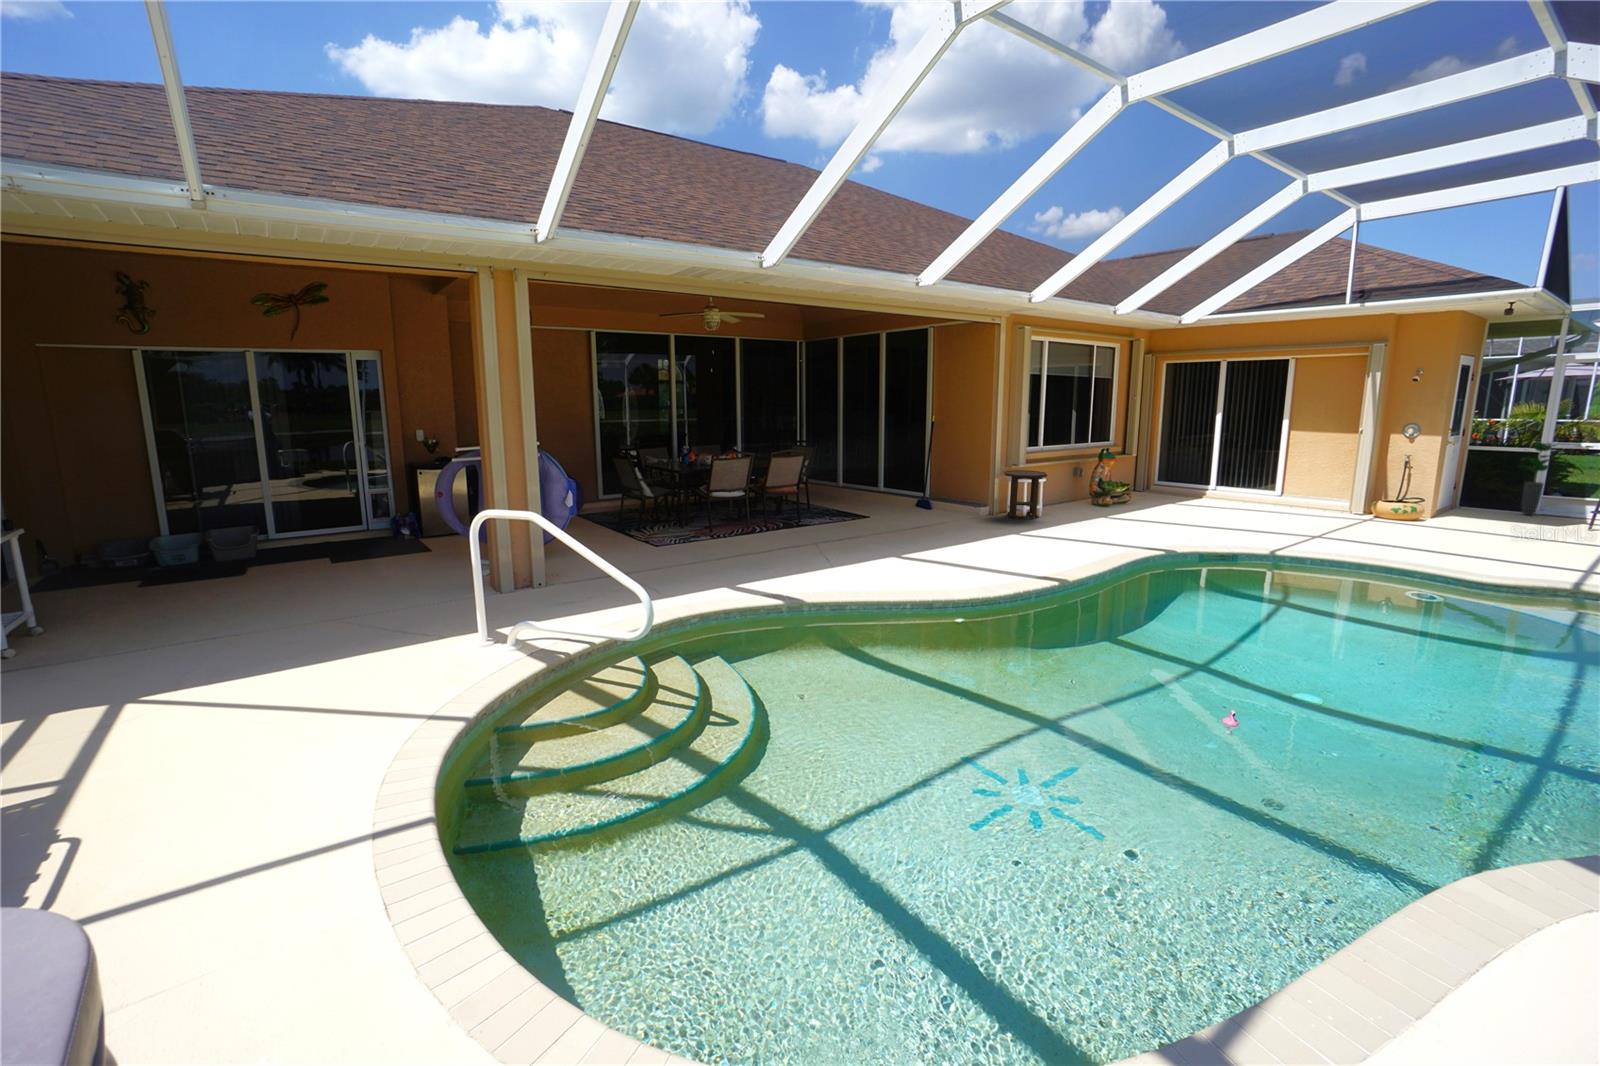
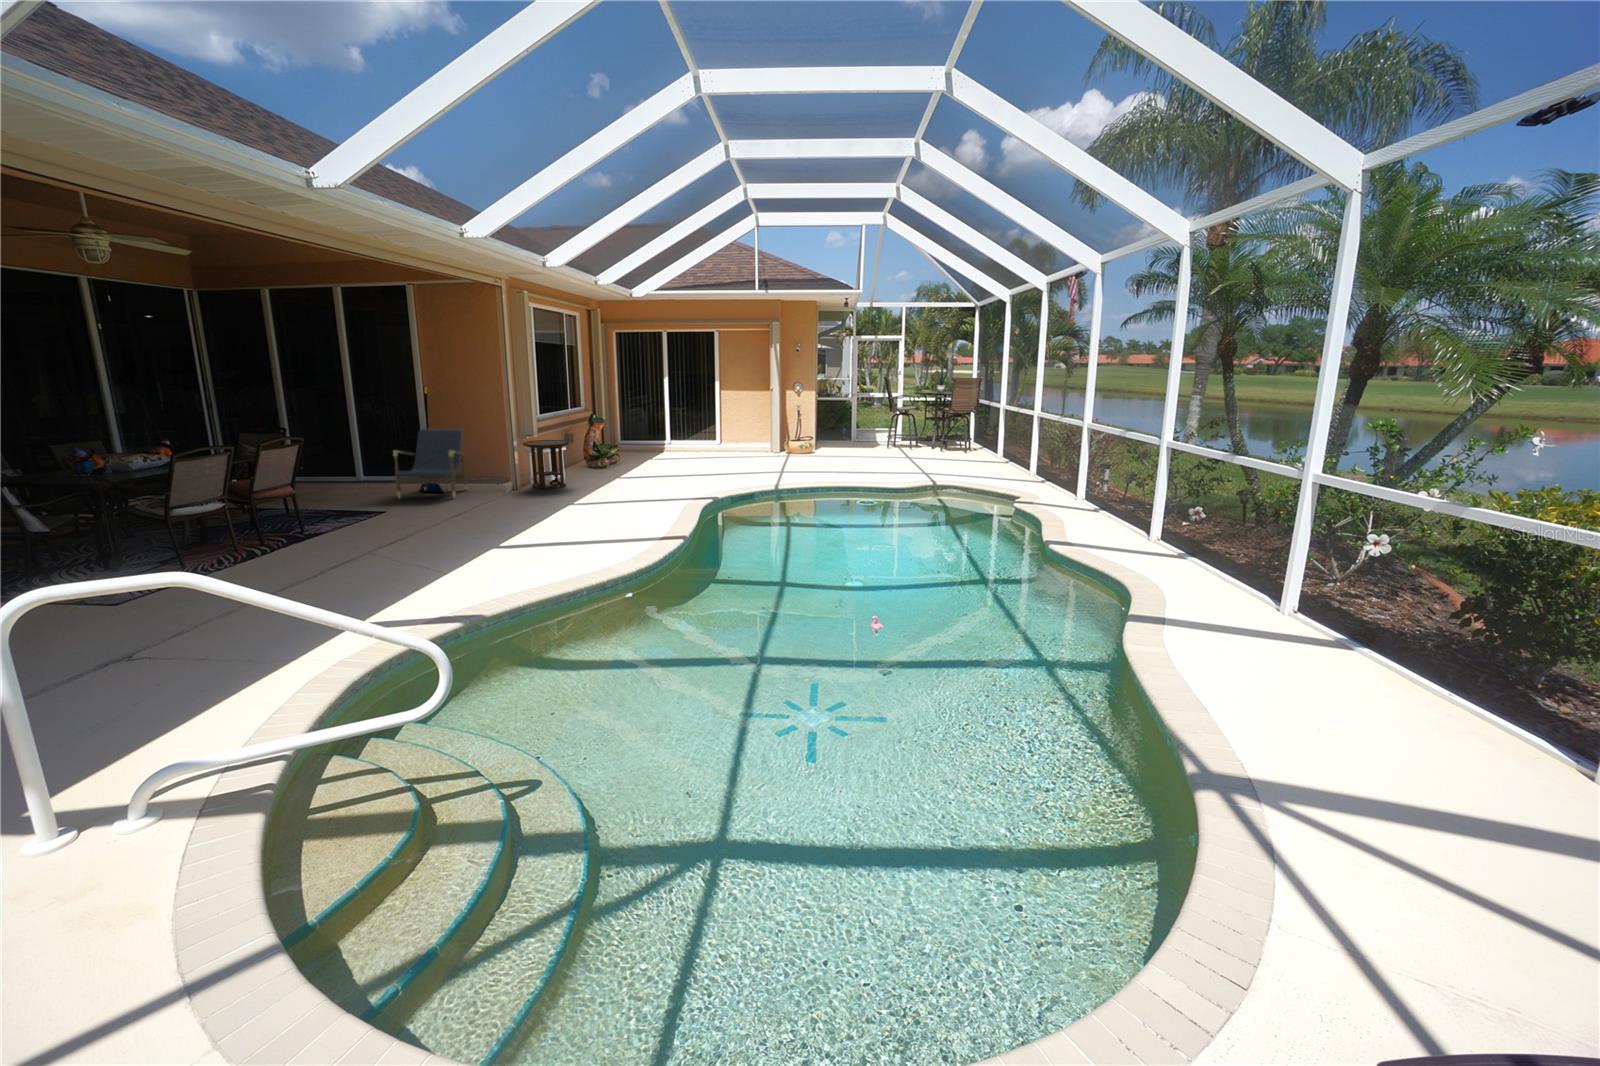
potted plant: present [1521,443,1559,515] -> none [844,392,864,441]
lounge chair: none [891,451,956,515] -> present [393,429,467,499]

